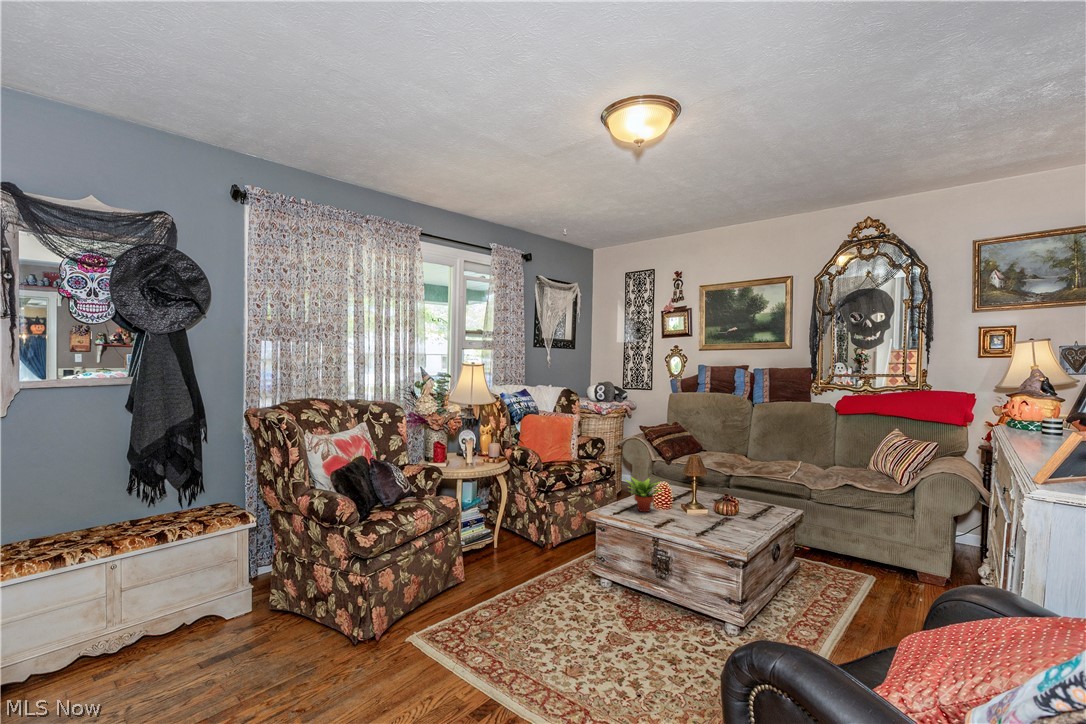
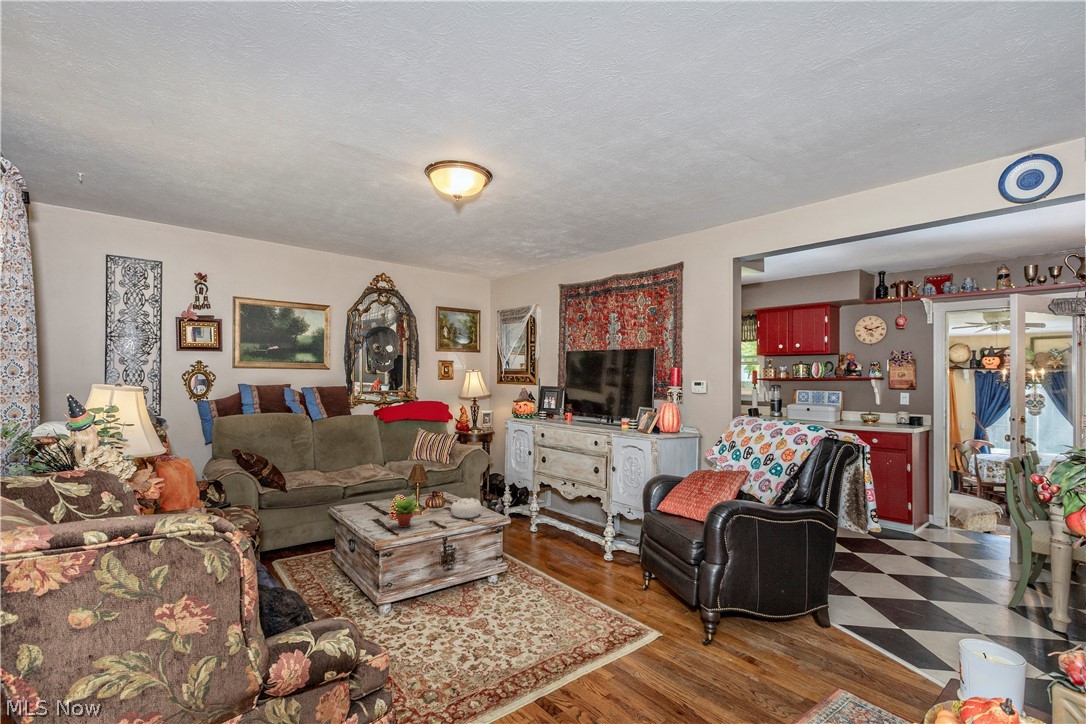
decorative bowl: none [701,504,743,534] -> present [451,498,481,518]

